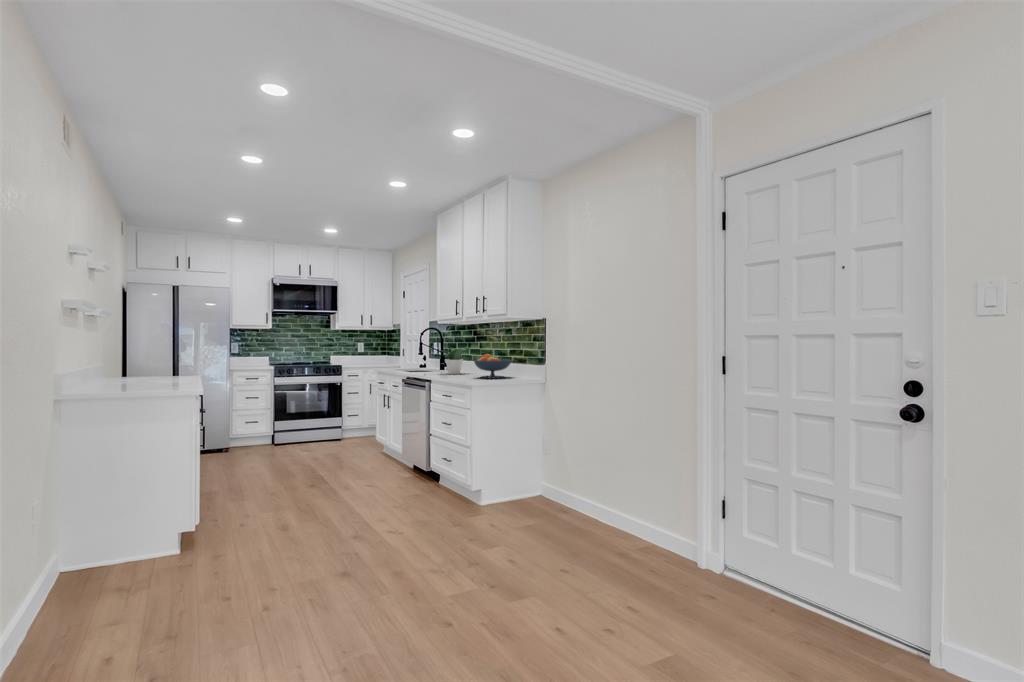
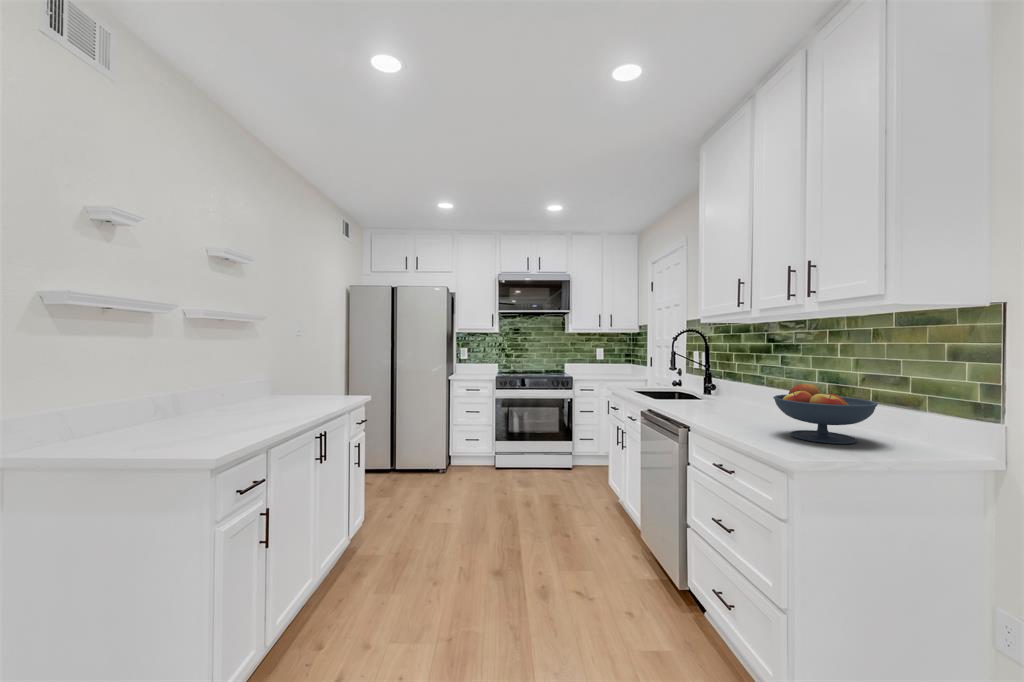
potted plant: present [439,348,471,374] -> none [697,363,763,411]

